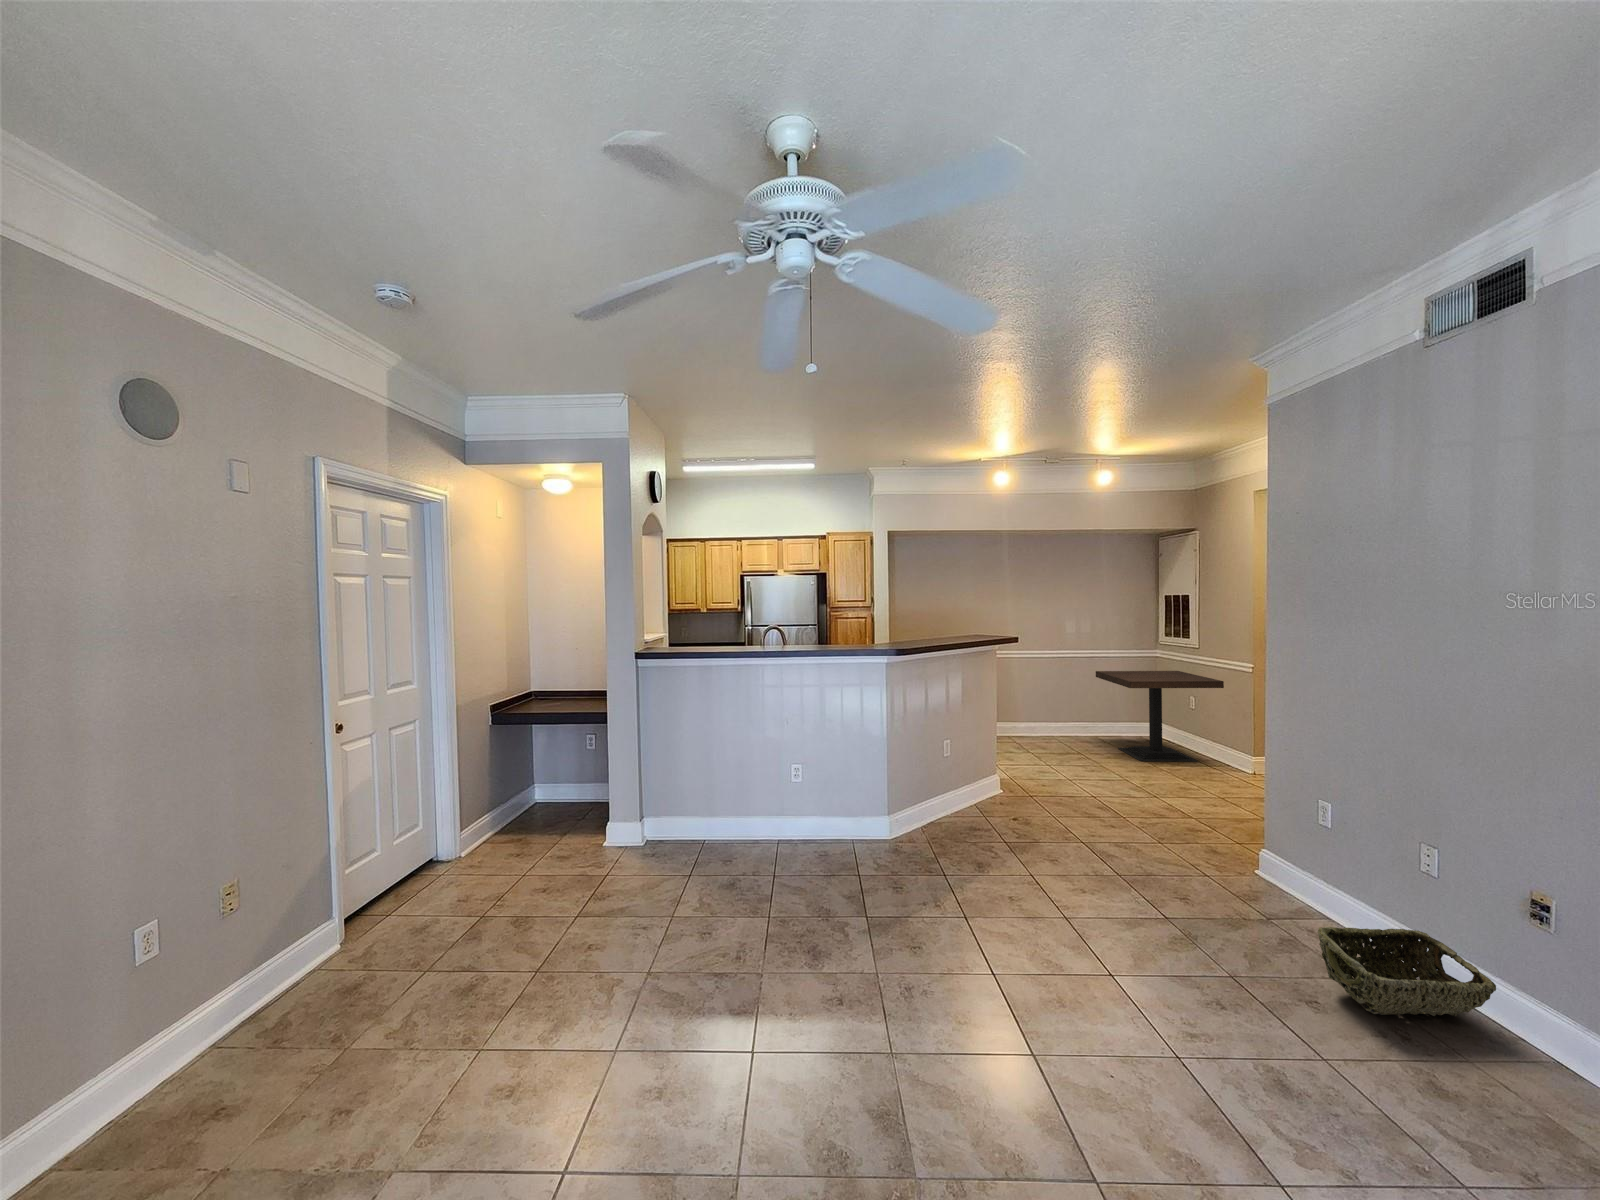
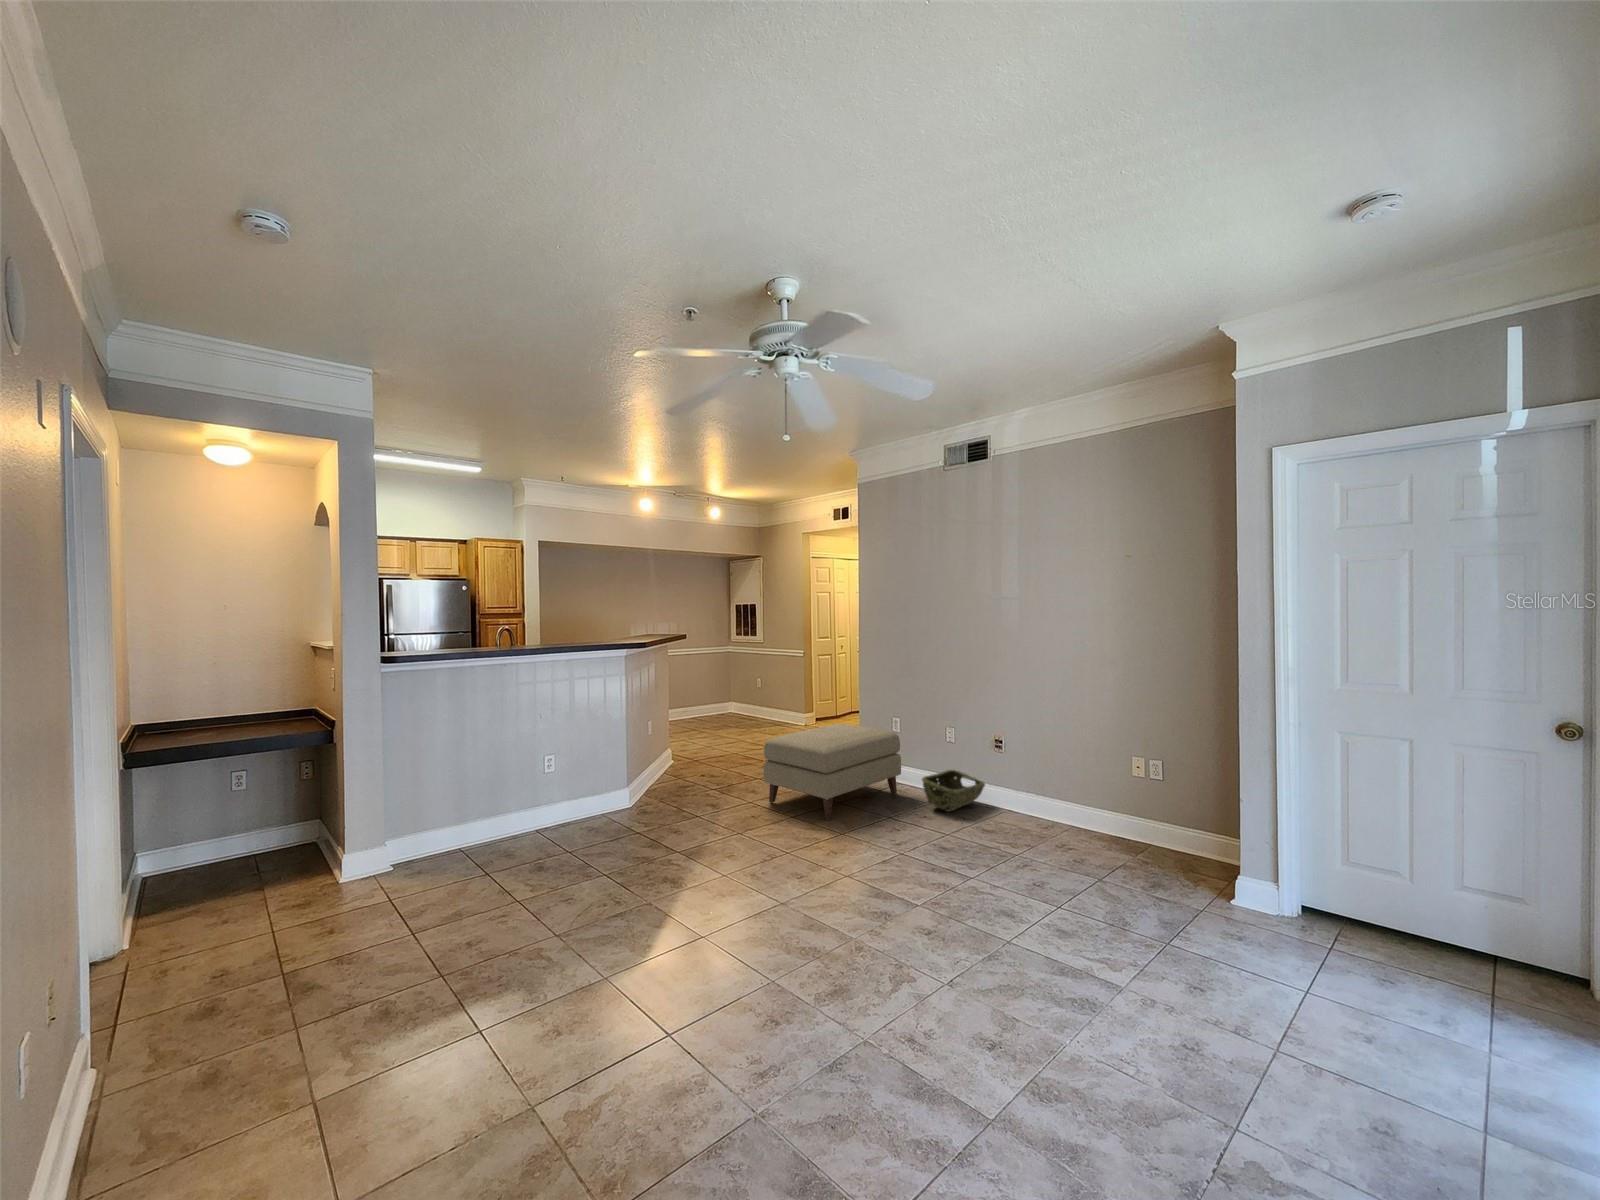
side table: present [1096,671,1224,762] -> none [699,660,787,729]
ottoman: none [1050,791,1303,941] -> present [763,724,901,820]

